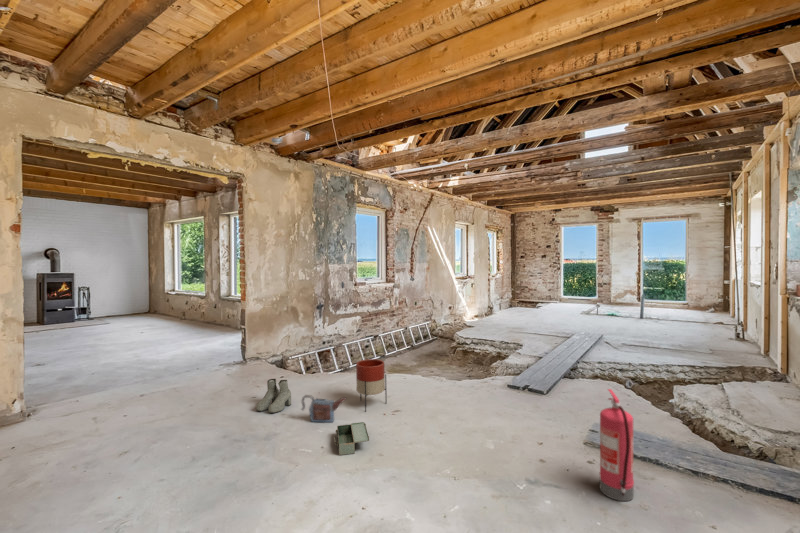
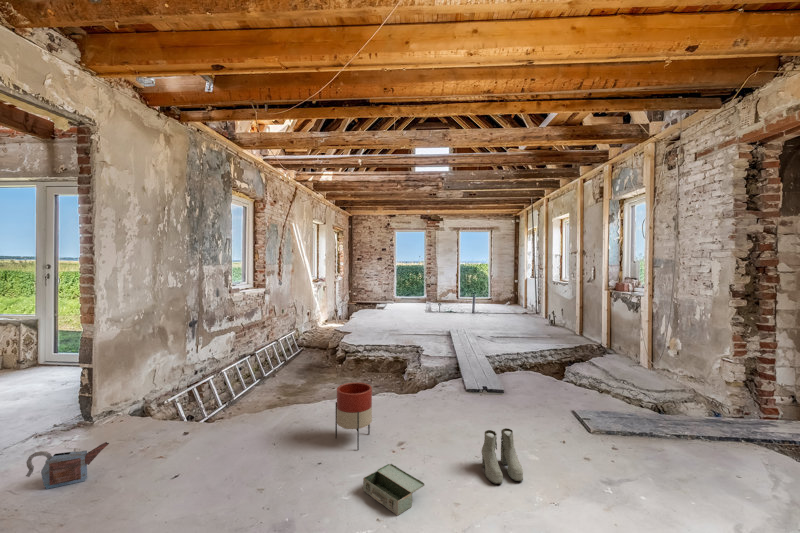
boots: present [256,379,291,413] -> present [482,428,523,484]
fire extinguisher: present [600,389,634,501] -> none [633,377,674,472]
watering can: present [302,395,346,422] -> present [26,442,109,489]

